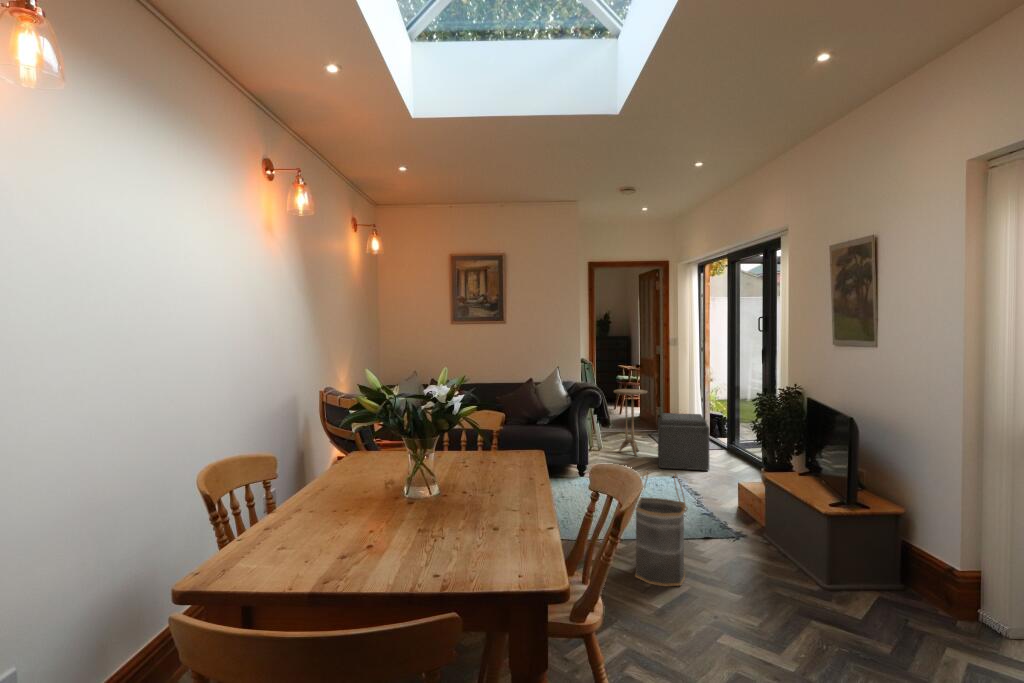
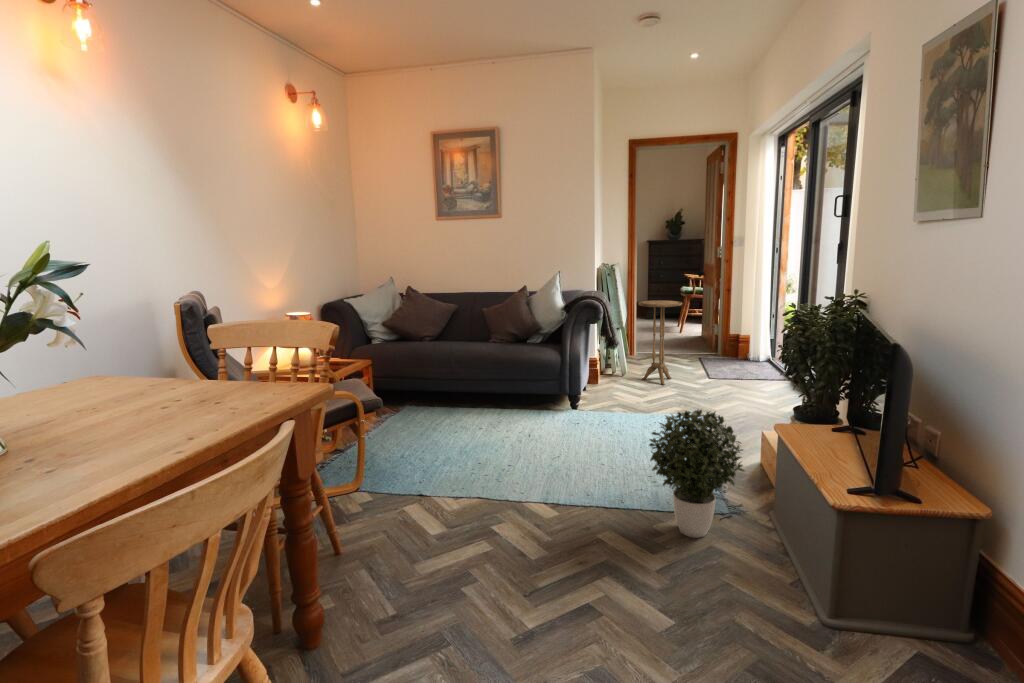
ottoman: present [658,413,709,471] -> none [682,331,754,407]
potted plant: none [689,467,755,557] -> present [649,410,744,538]
basket: present [635,471,688,586] -> none [538,412,619,580]

